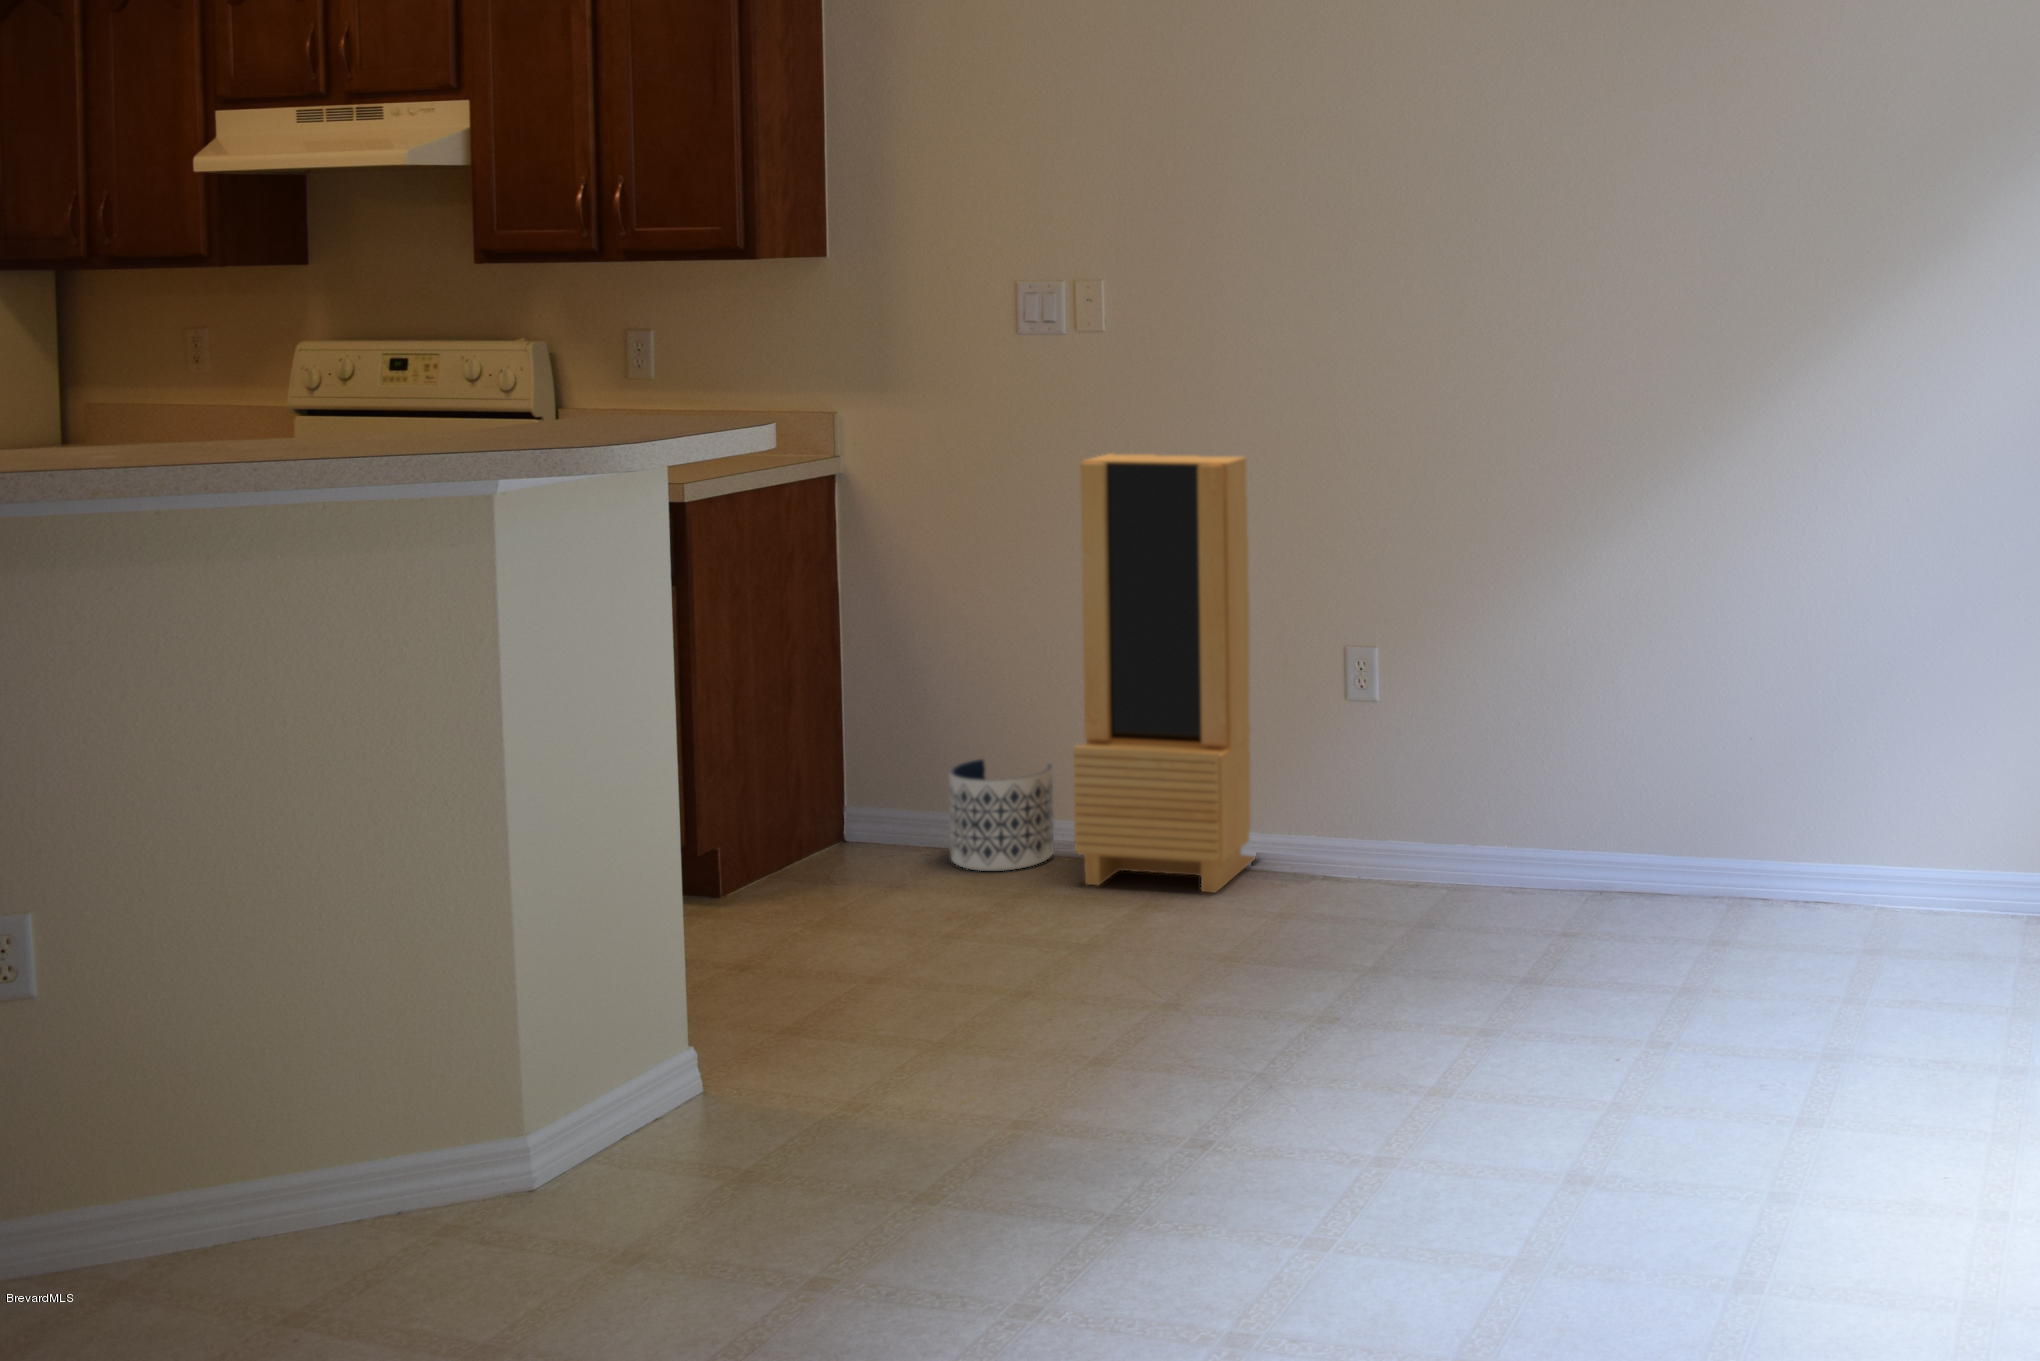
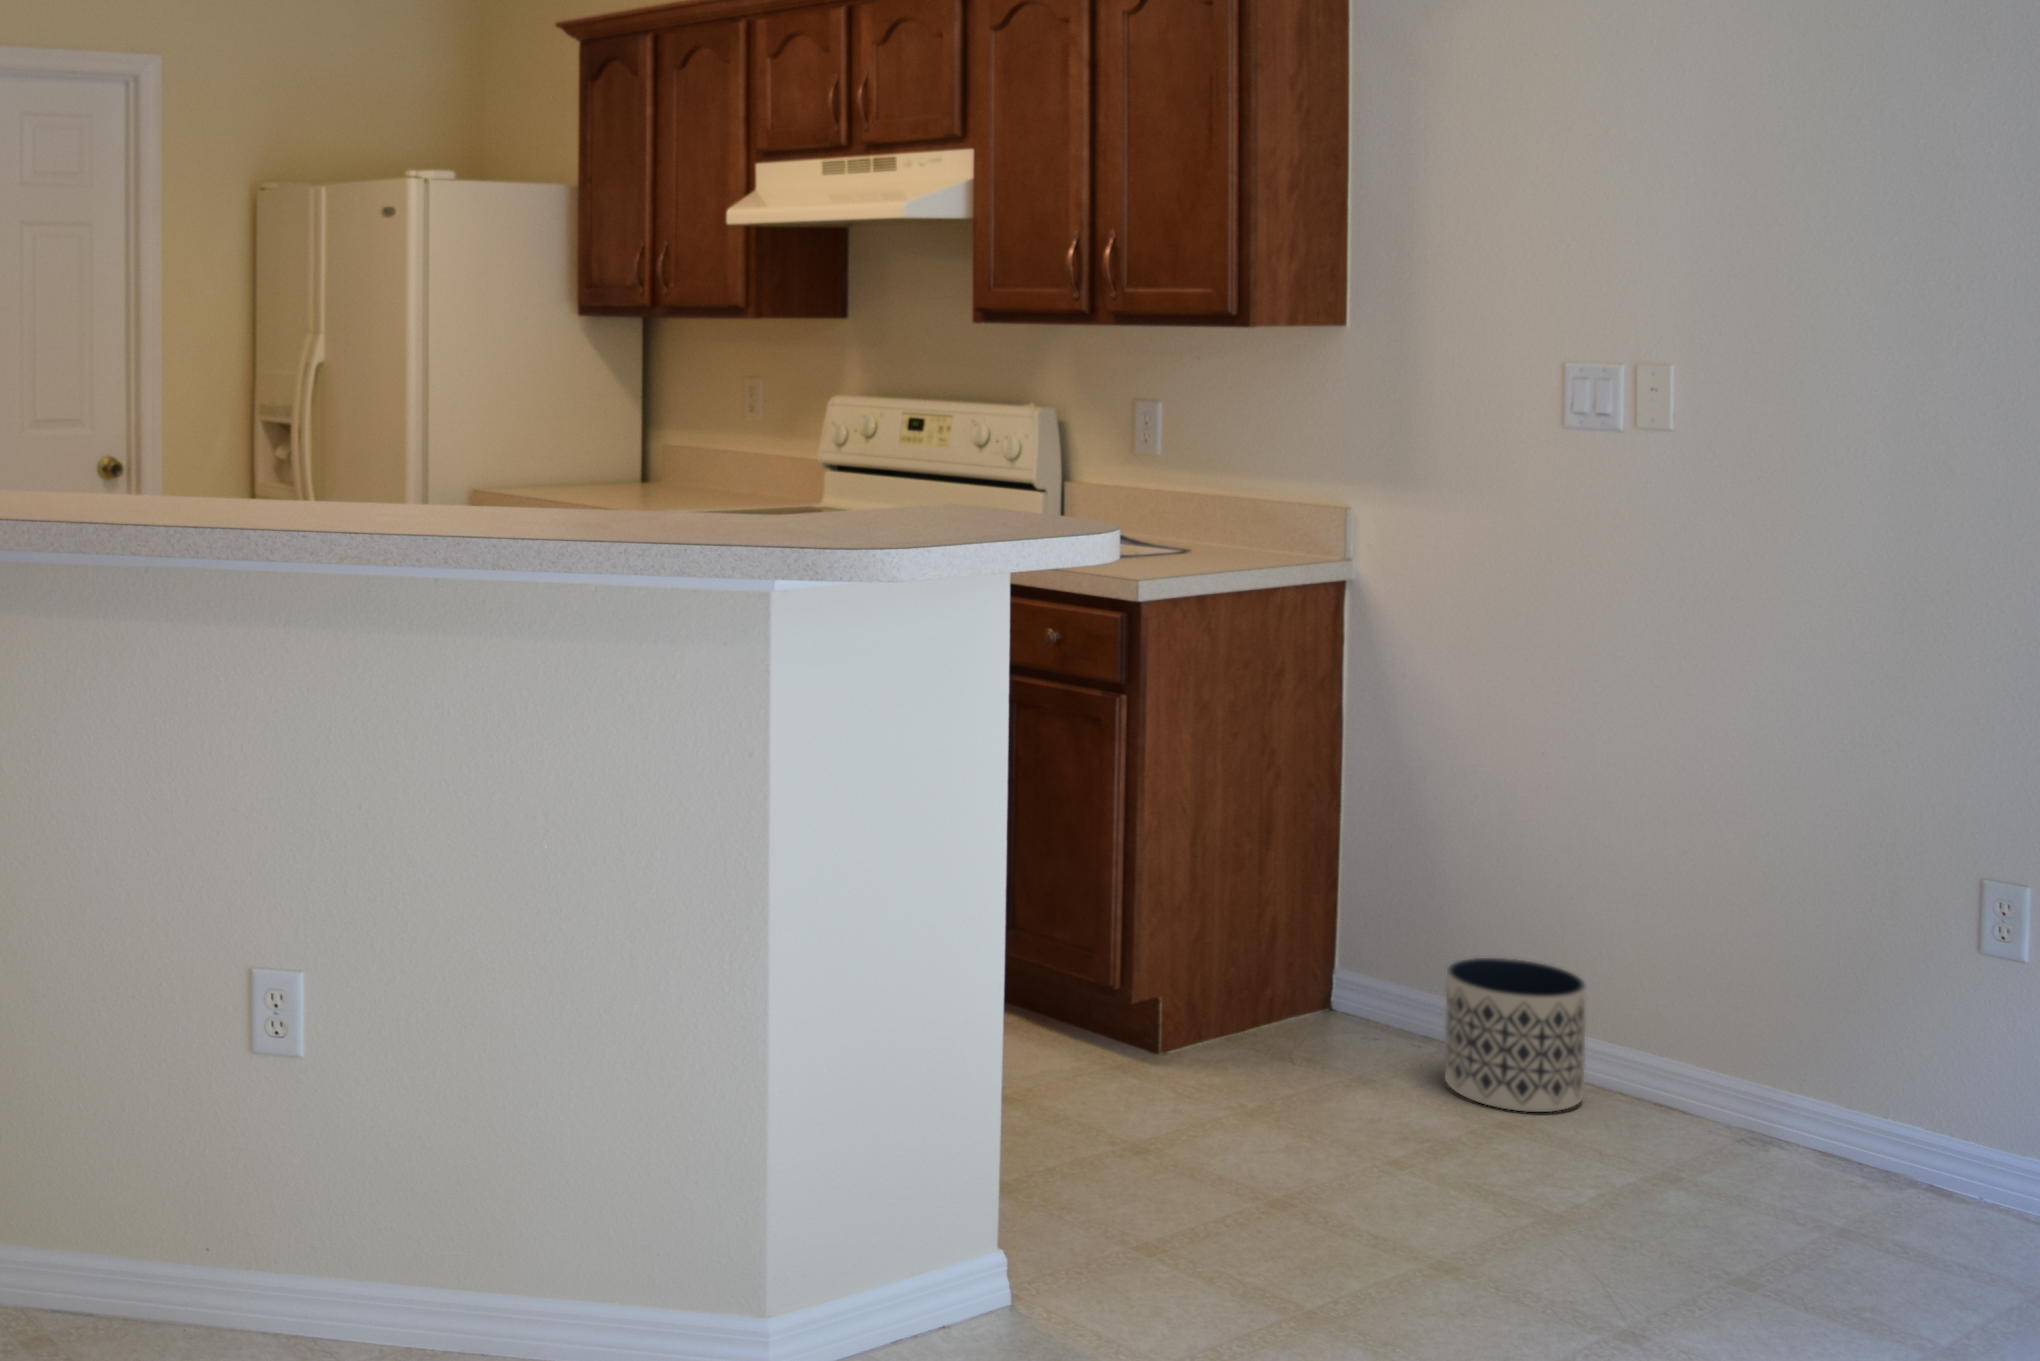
storage cabinet: present [1073,454,1255,893] -> none [1592,588,1904,1218]

